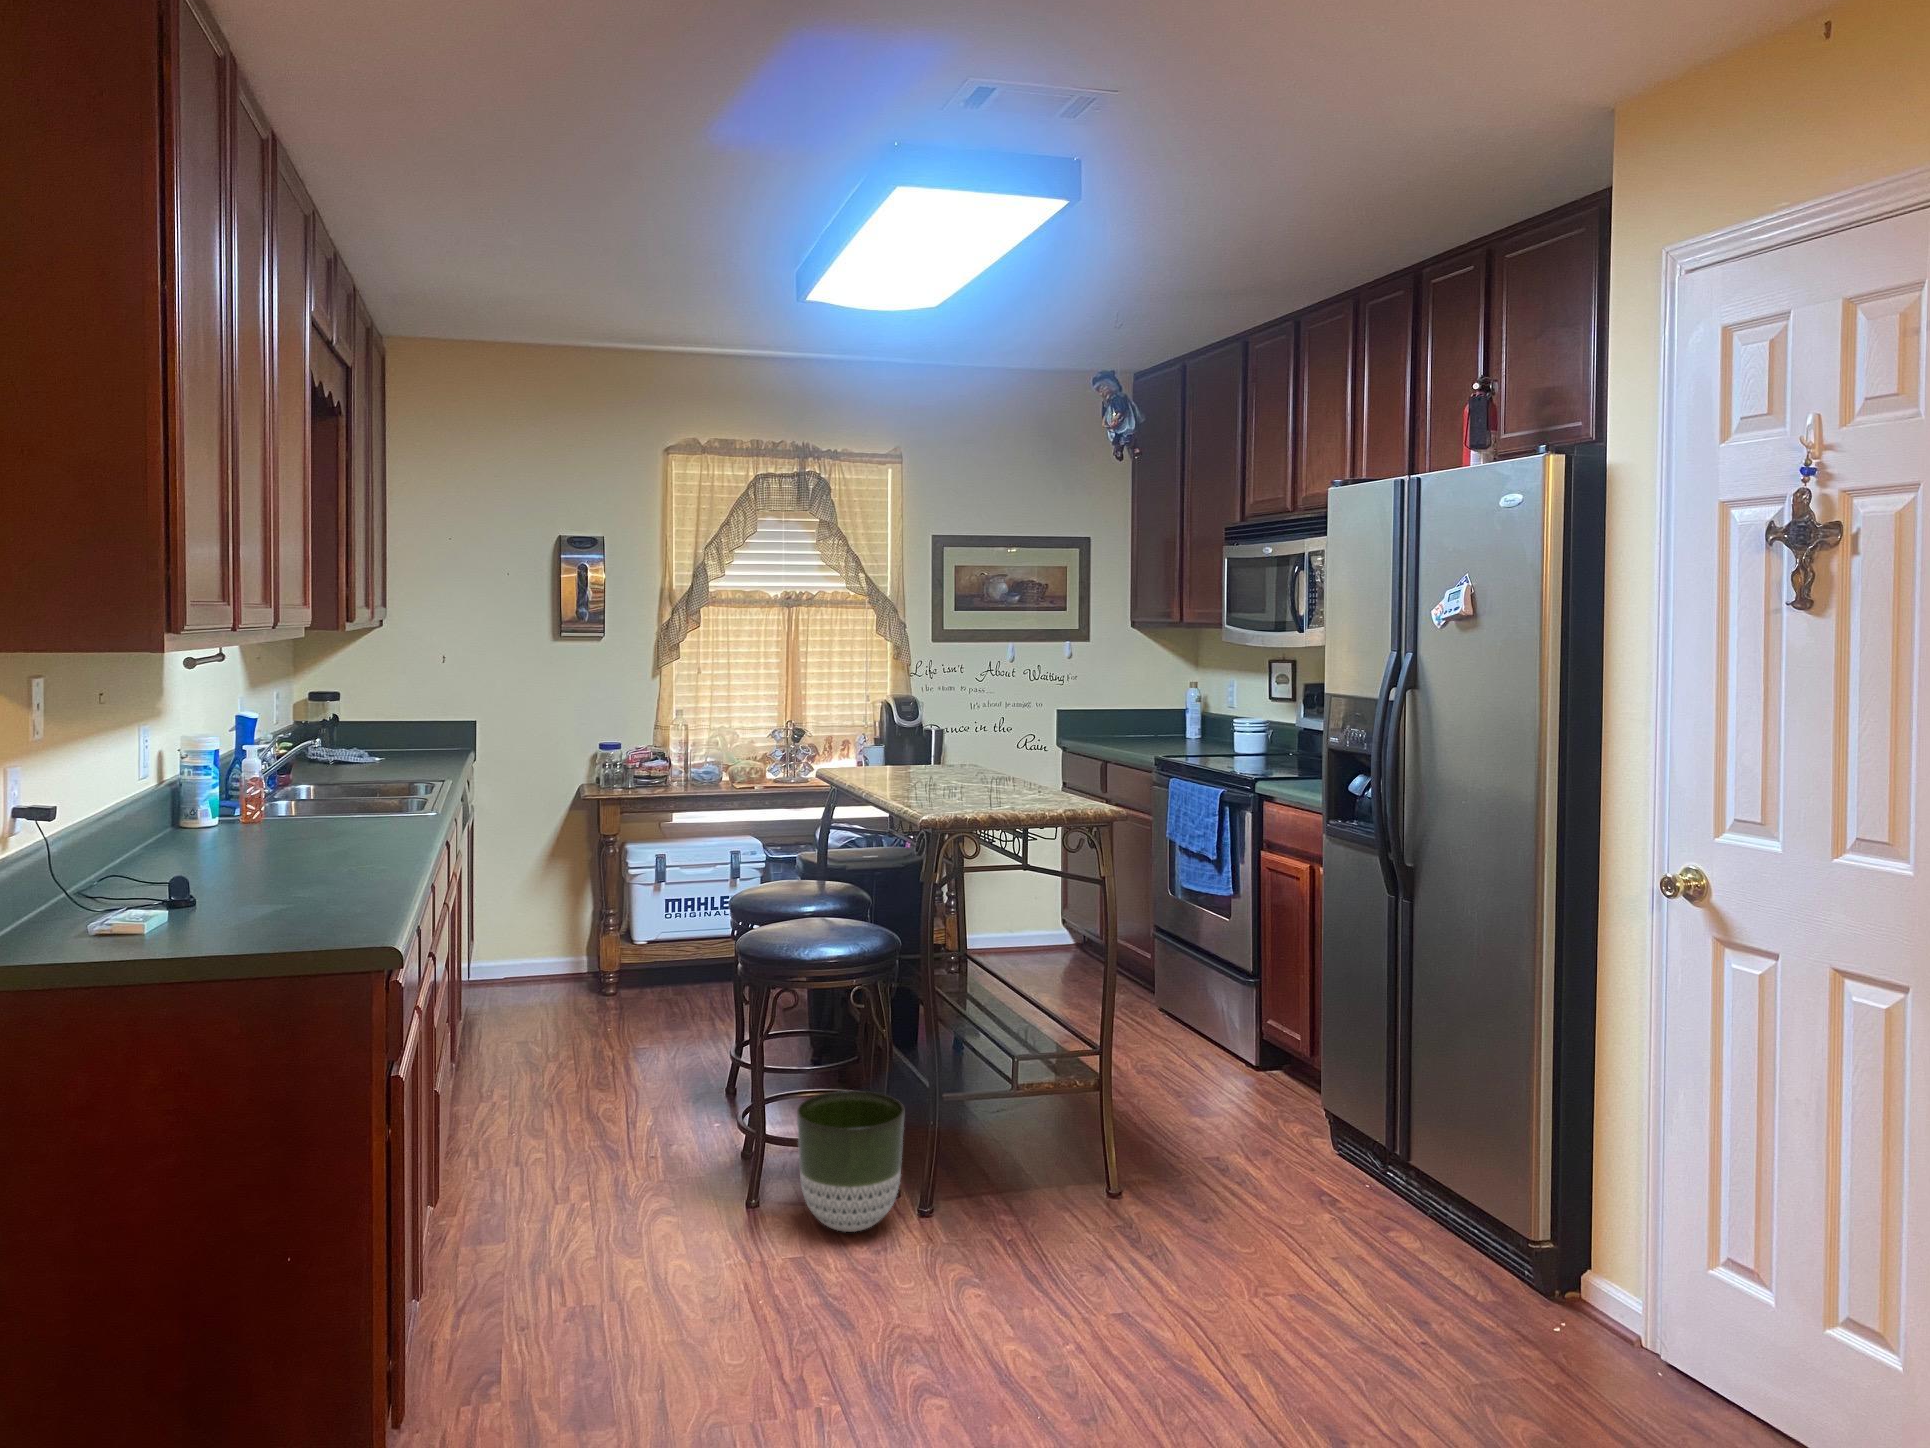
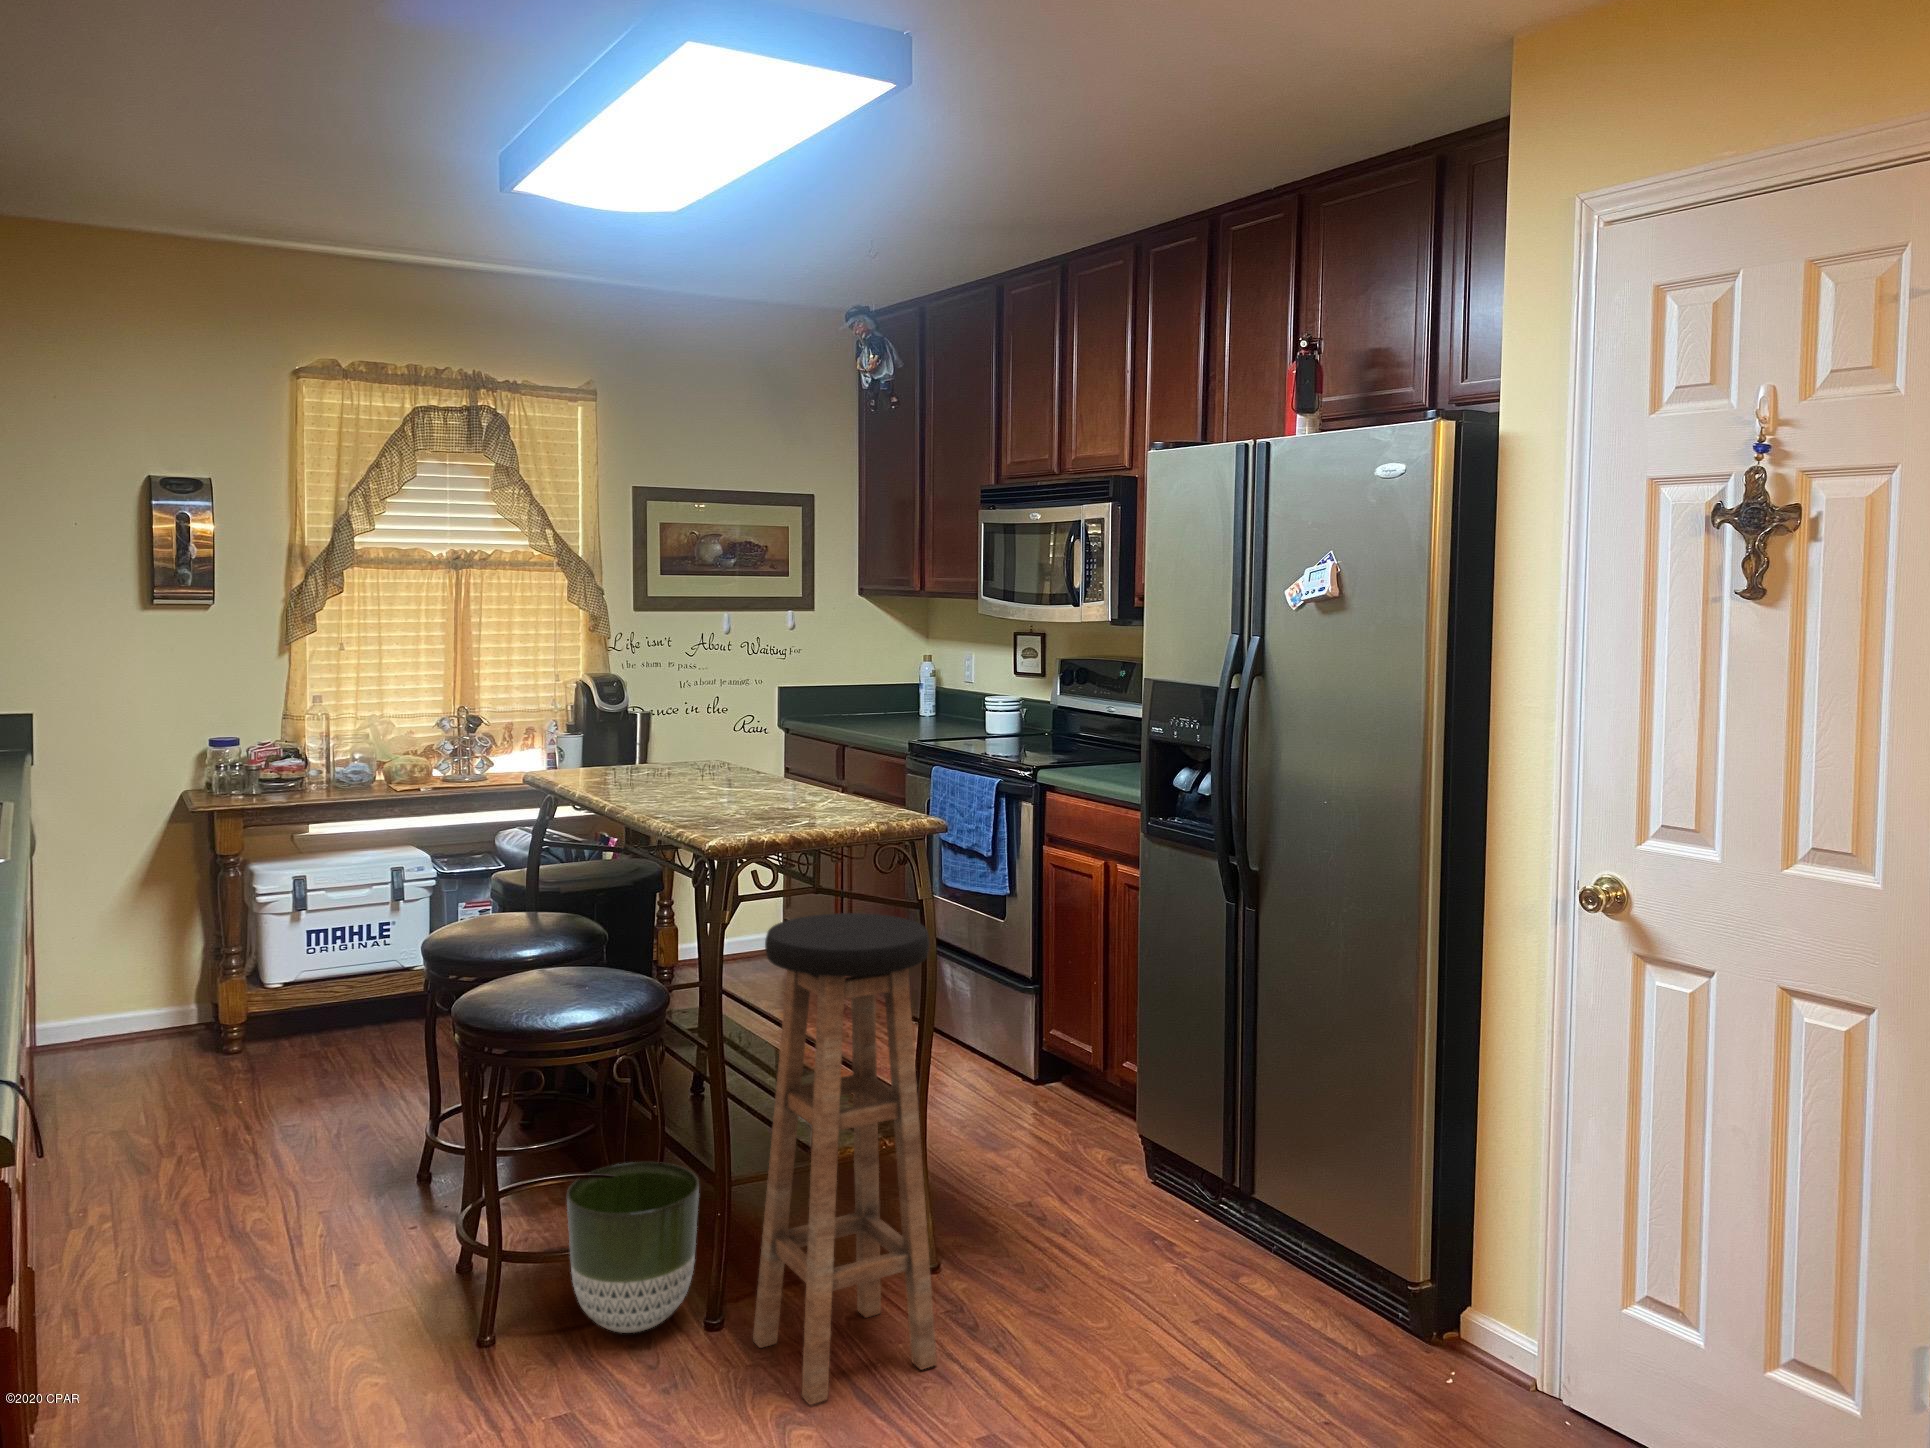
bar stool: none [942,888,1094,1310] -> present [753,913,937,1404]

